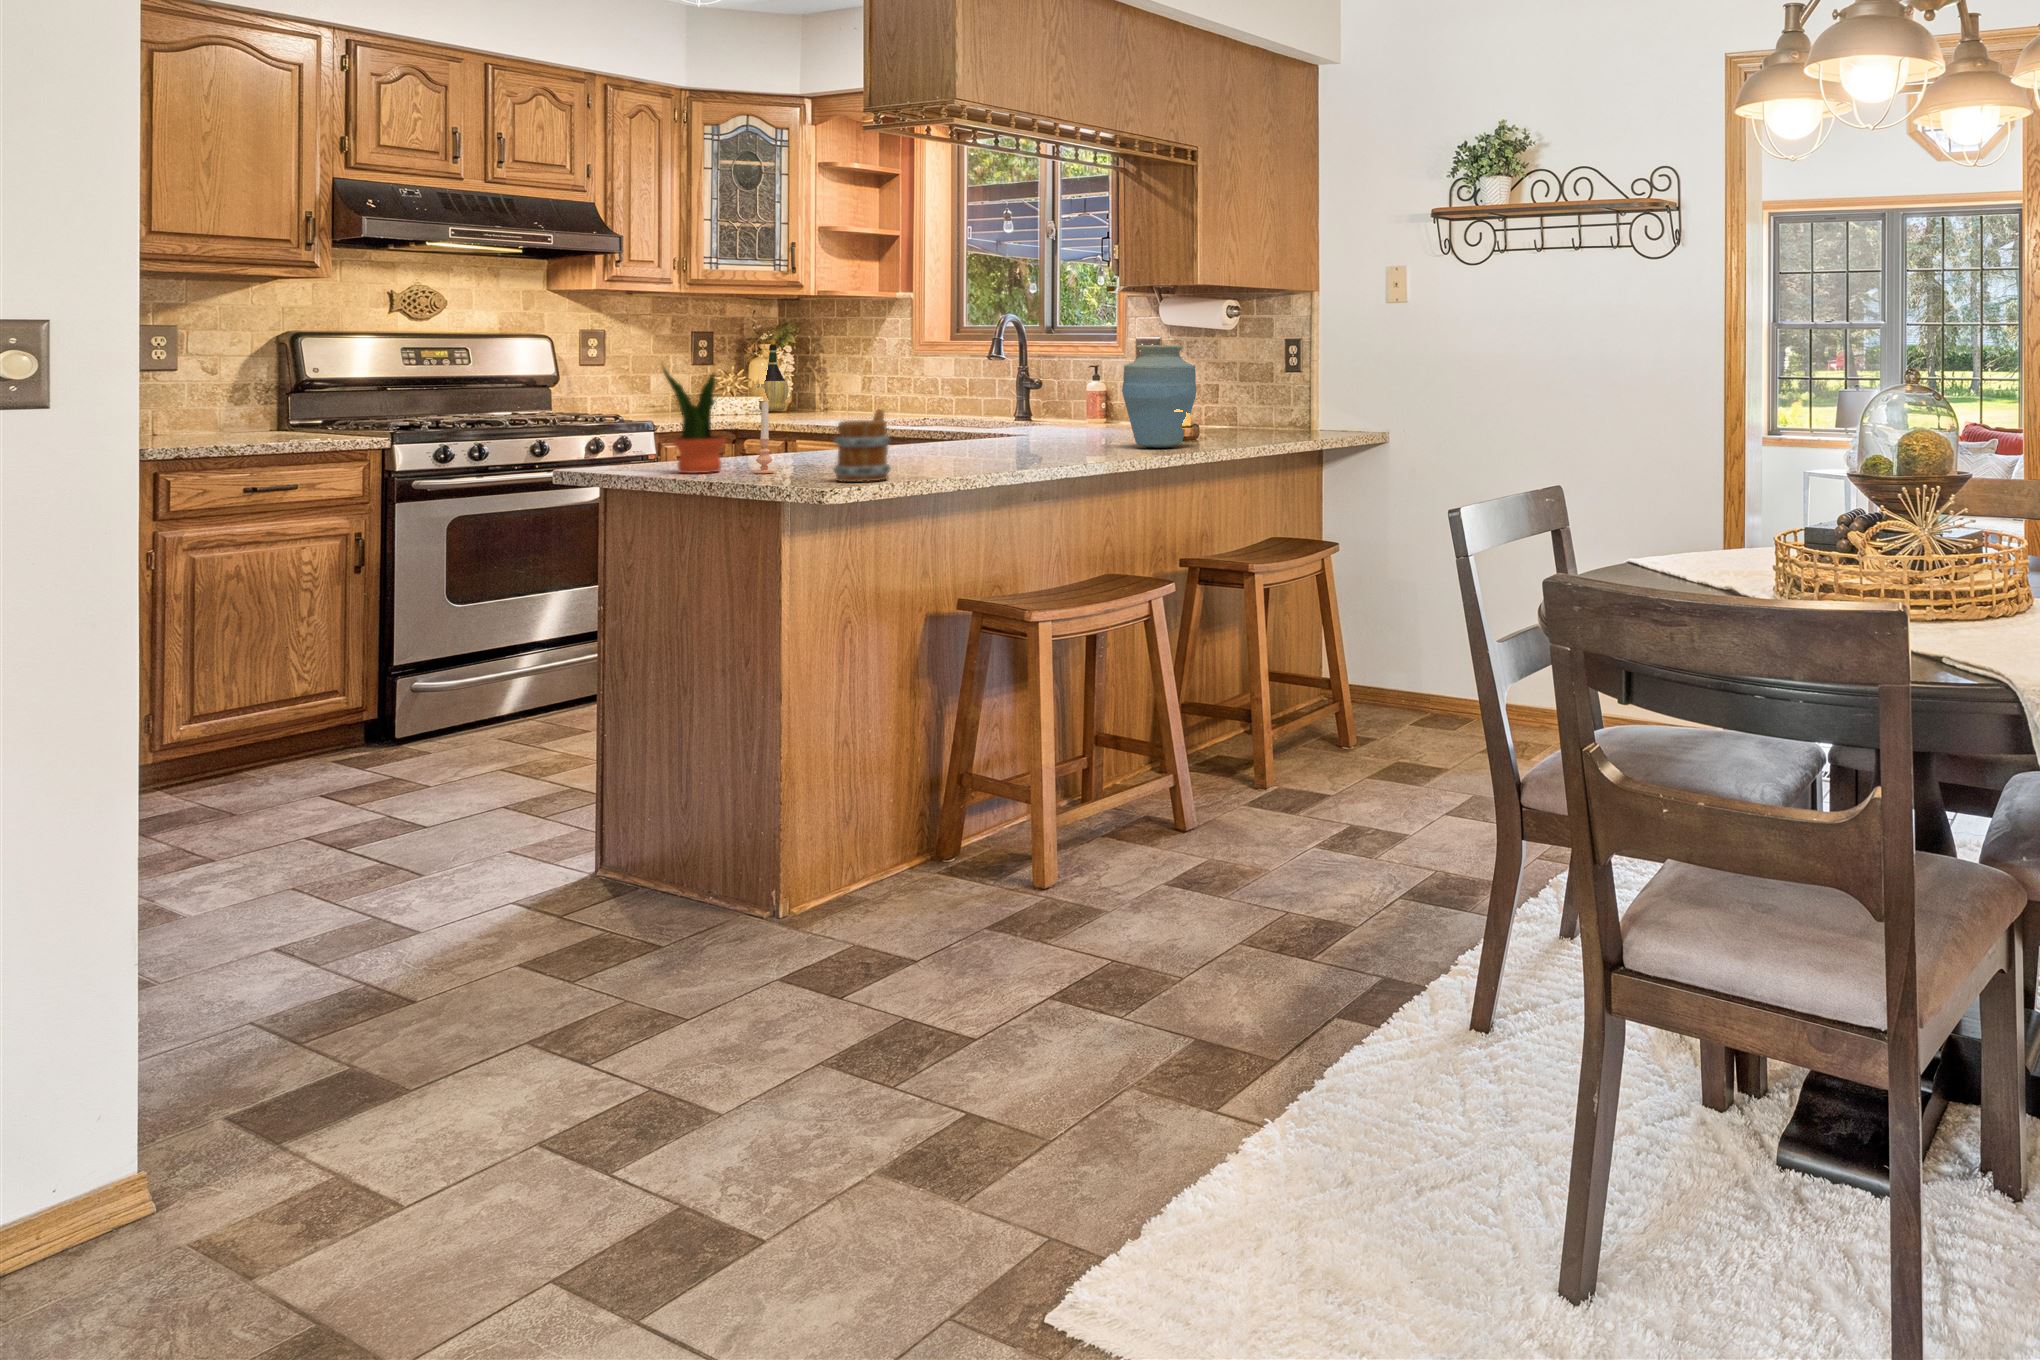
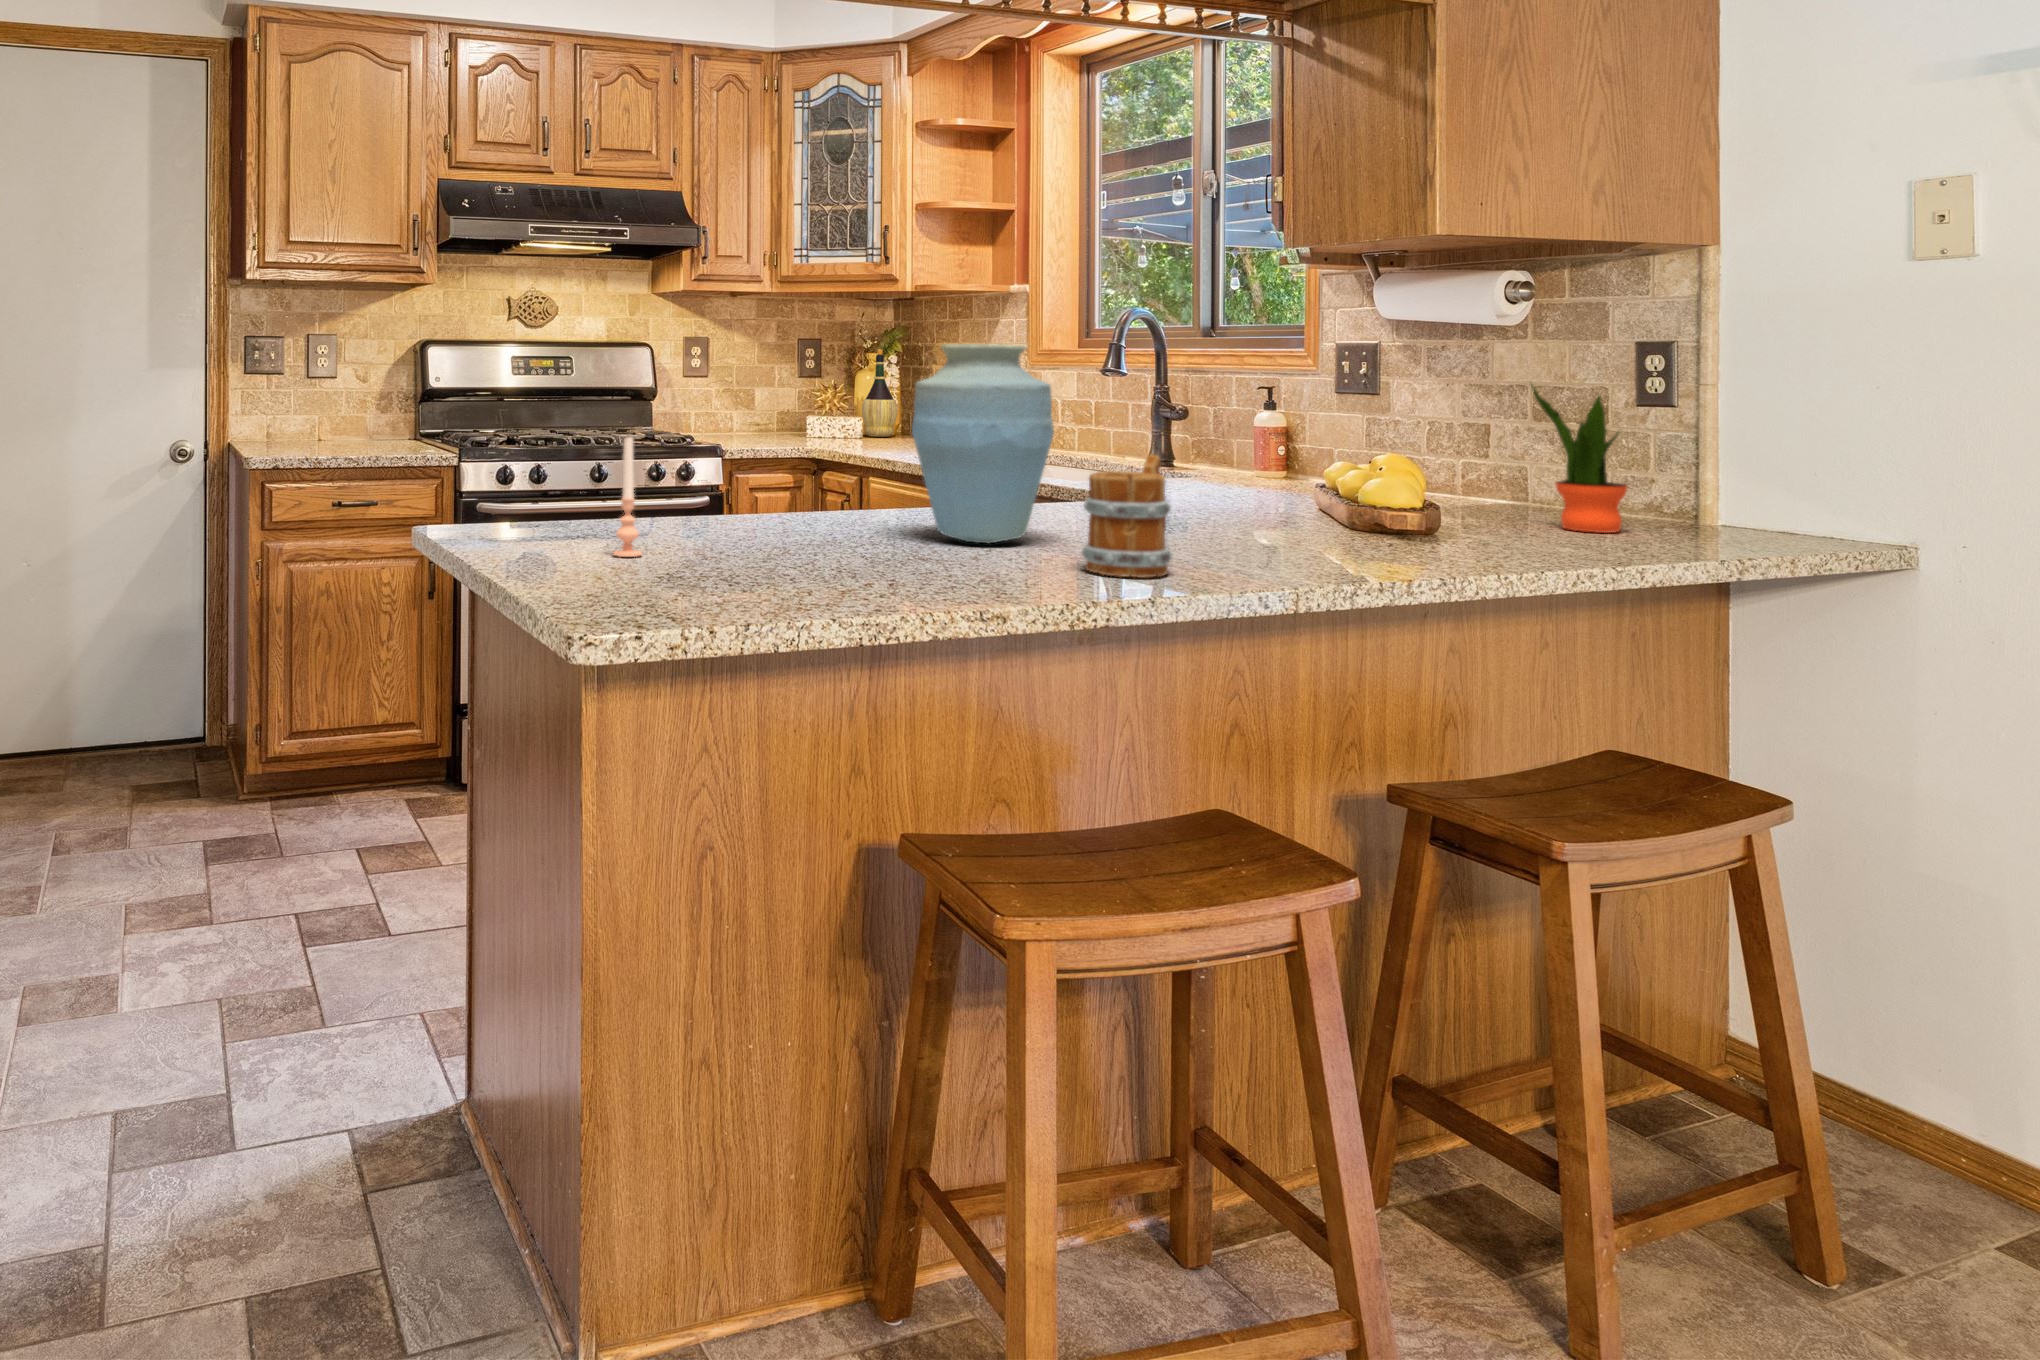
vase: present [1122,345,1197,448] -> present [912,344,1054,543]
potted plant: present [663,368,726,473] -> present [1532,386,1627,533]
mug: present [833,409,891,482] -> present [1082,455,1172,577]

